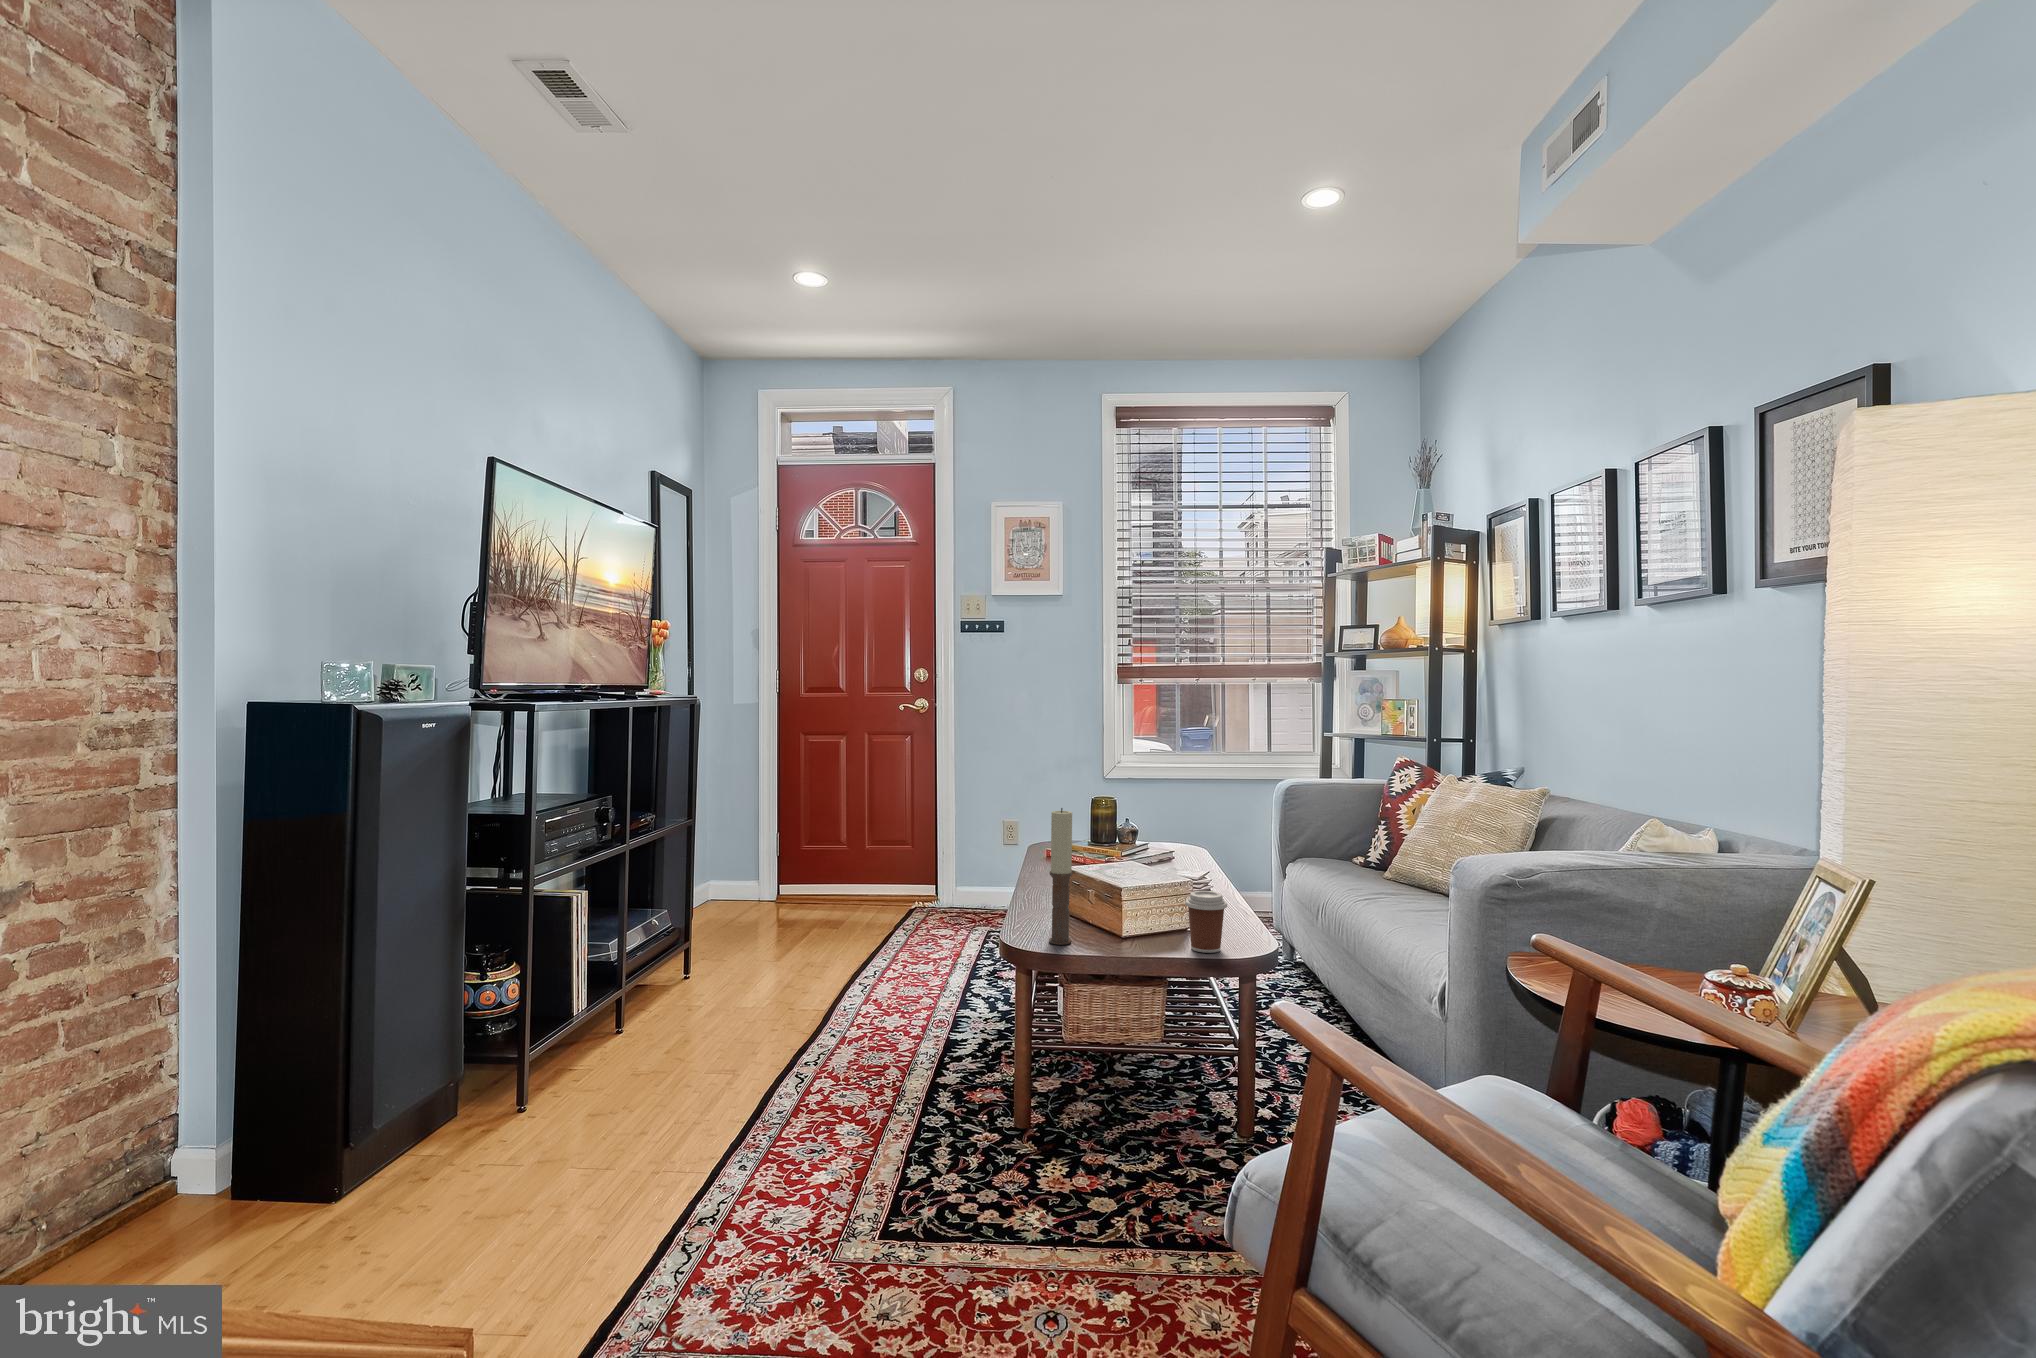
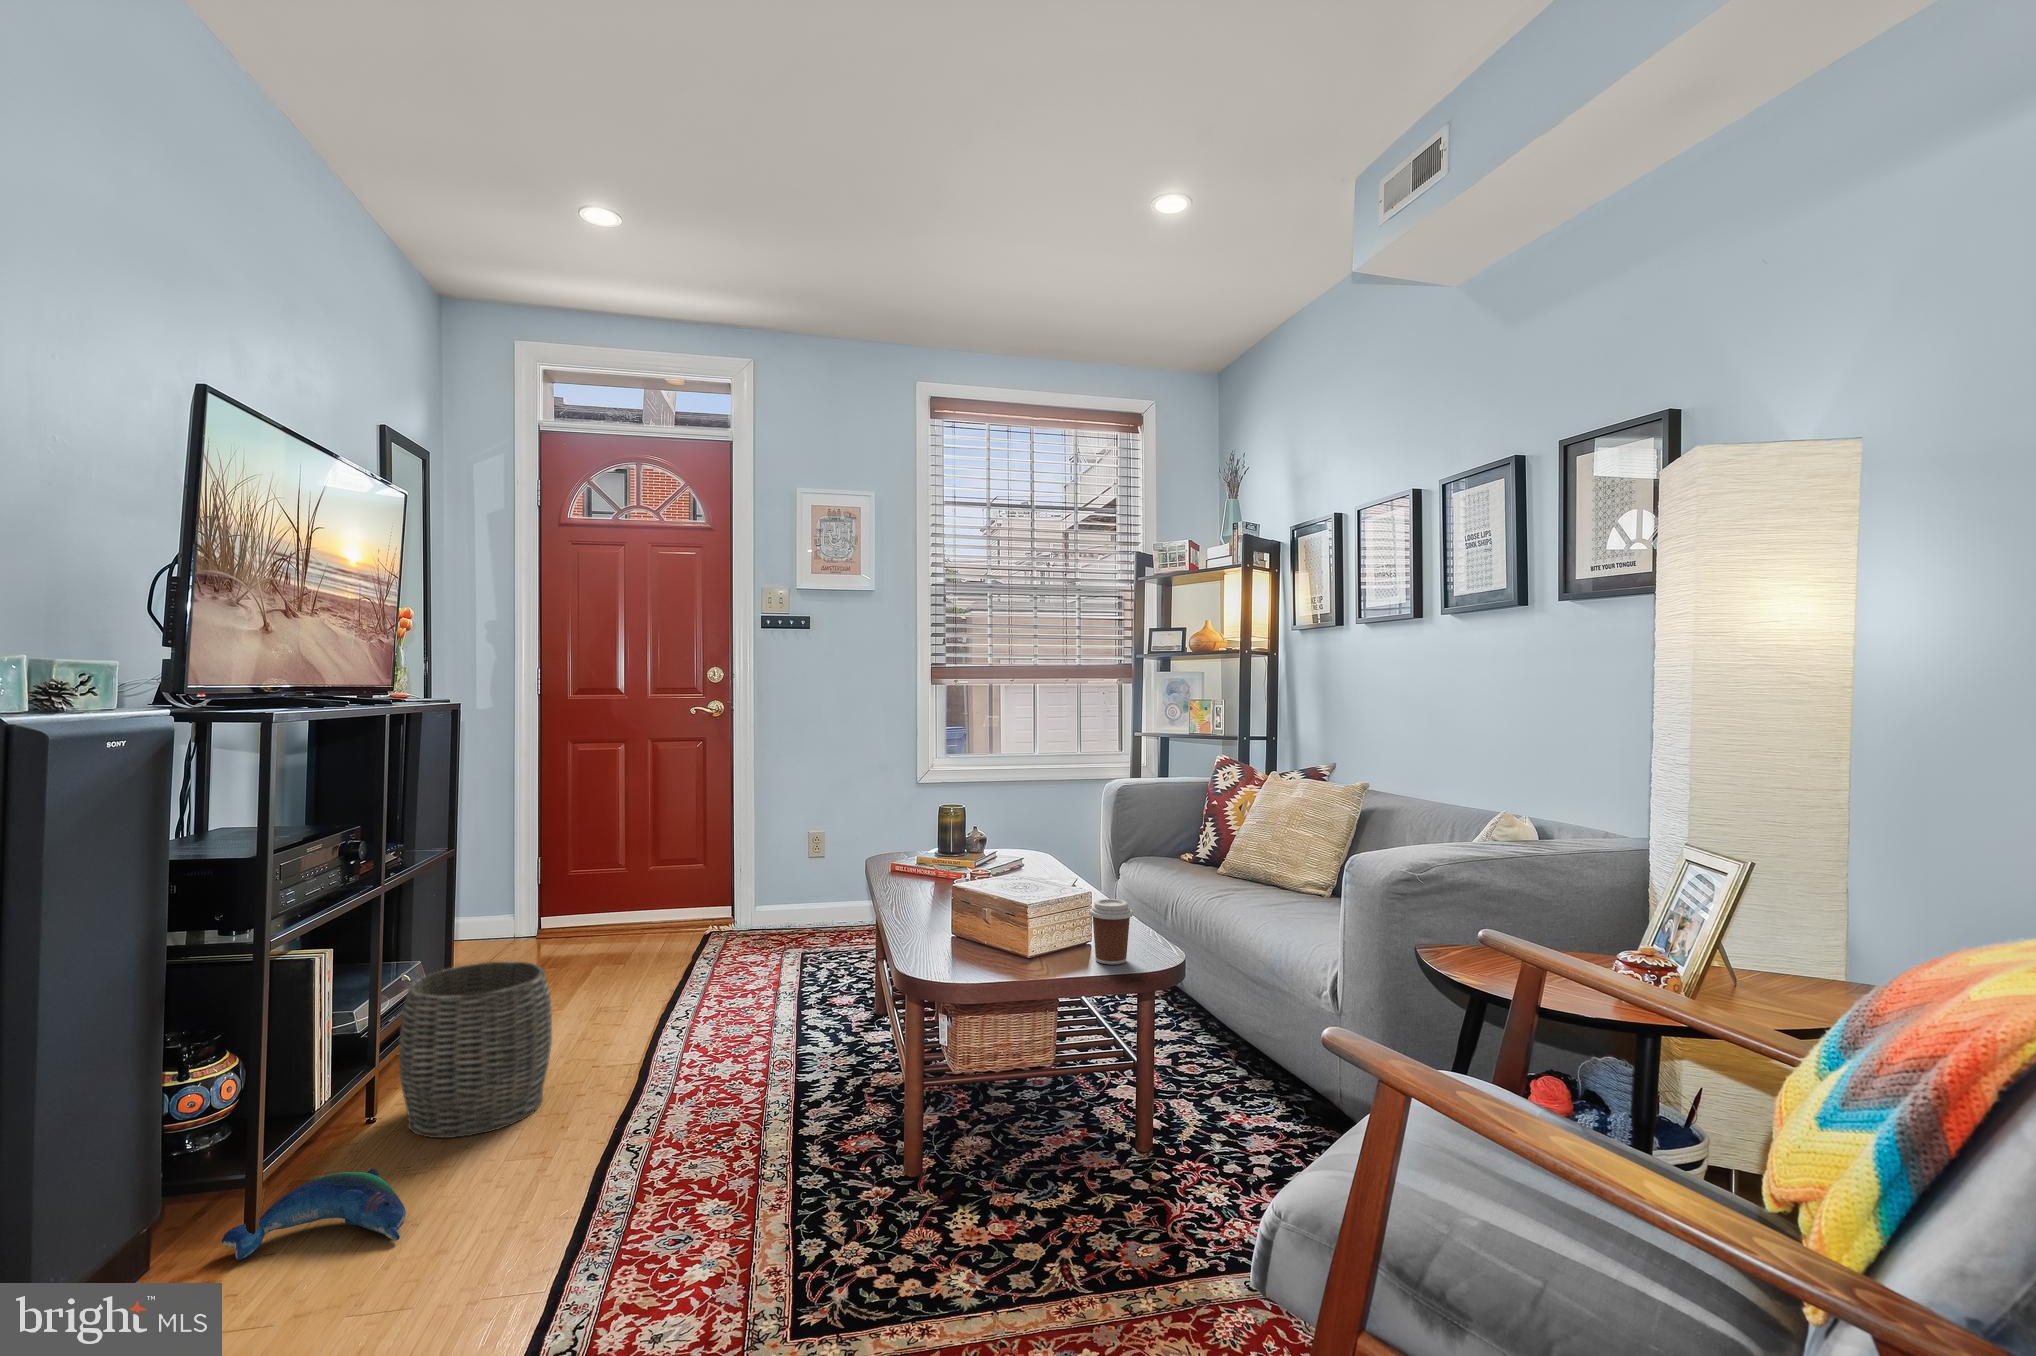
candle: present [1049,808,1073,945] -> none [945,818,970,969]
woven basket: none [636,912,751,1052] -> present [399,961,552,1138]
plush toy: none [499,1064,623,1121] -> present [221,1168,406,1260]

